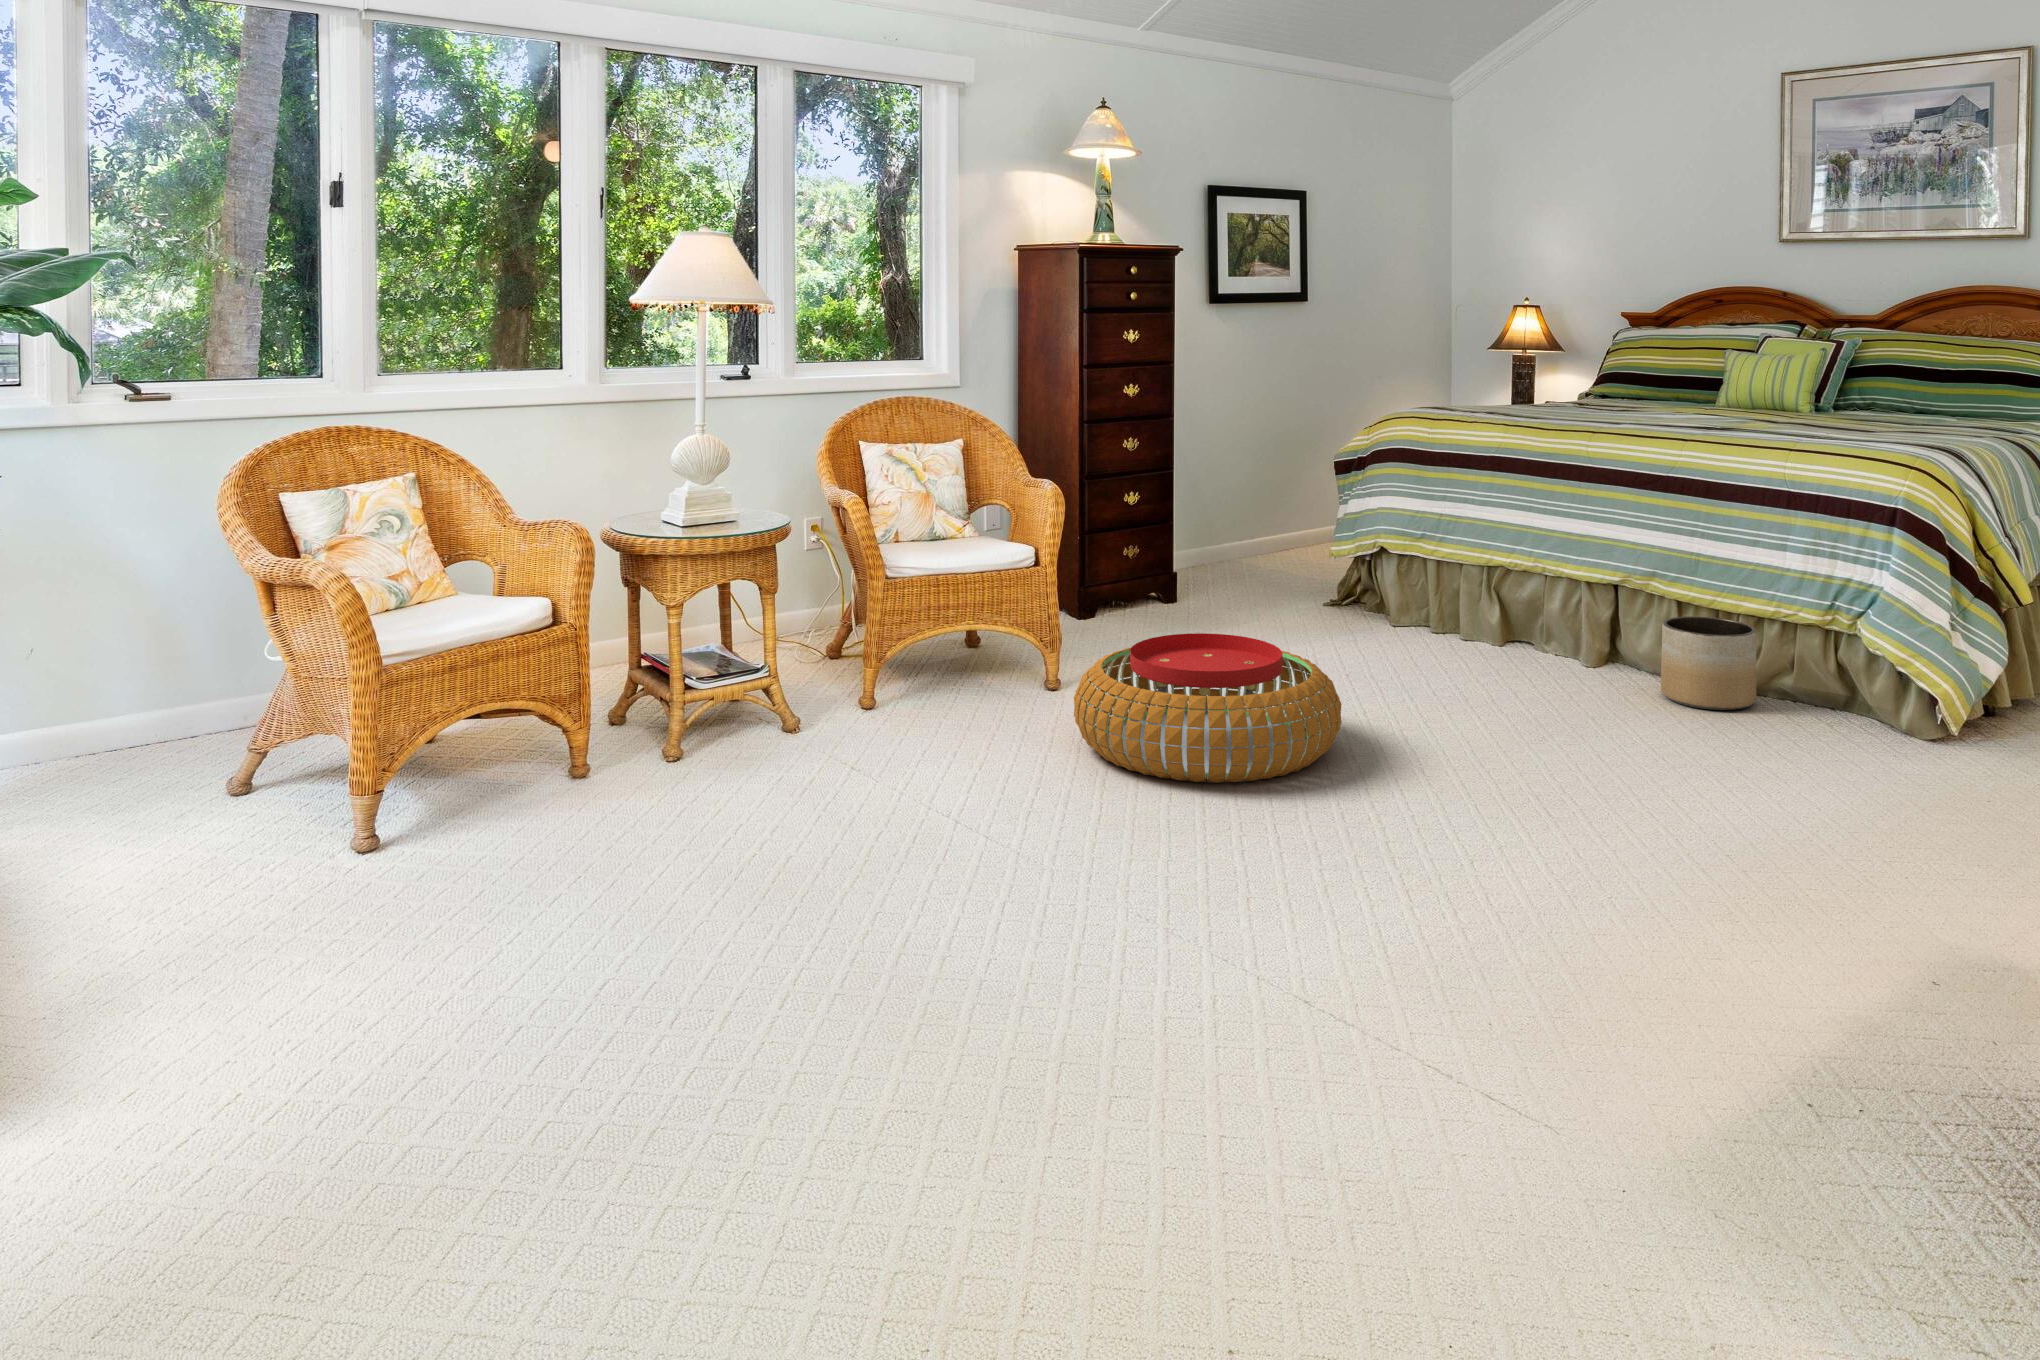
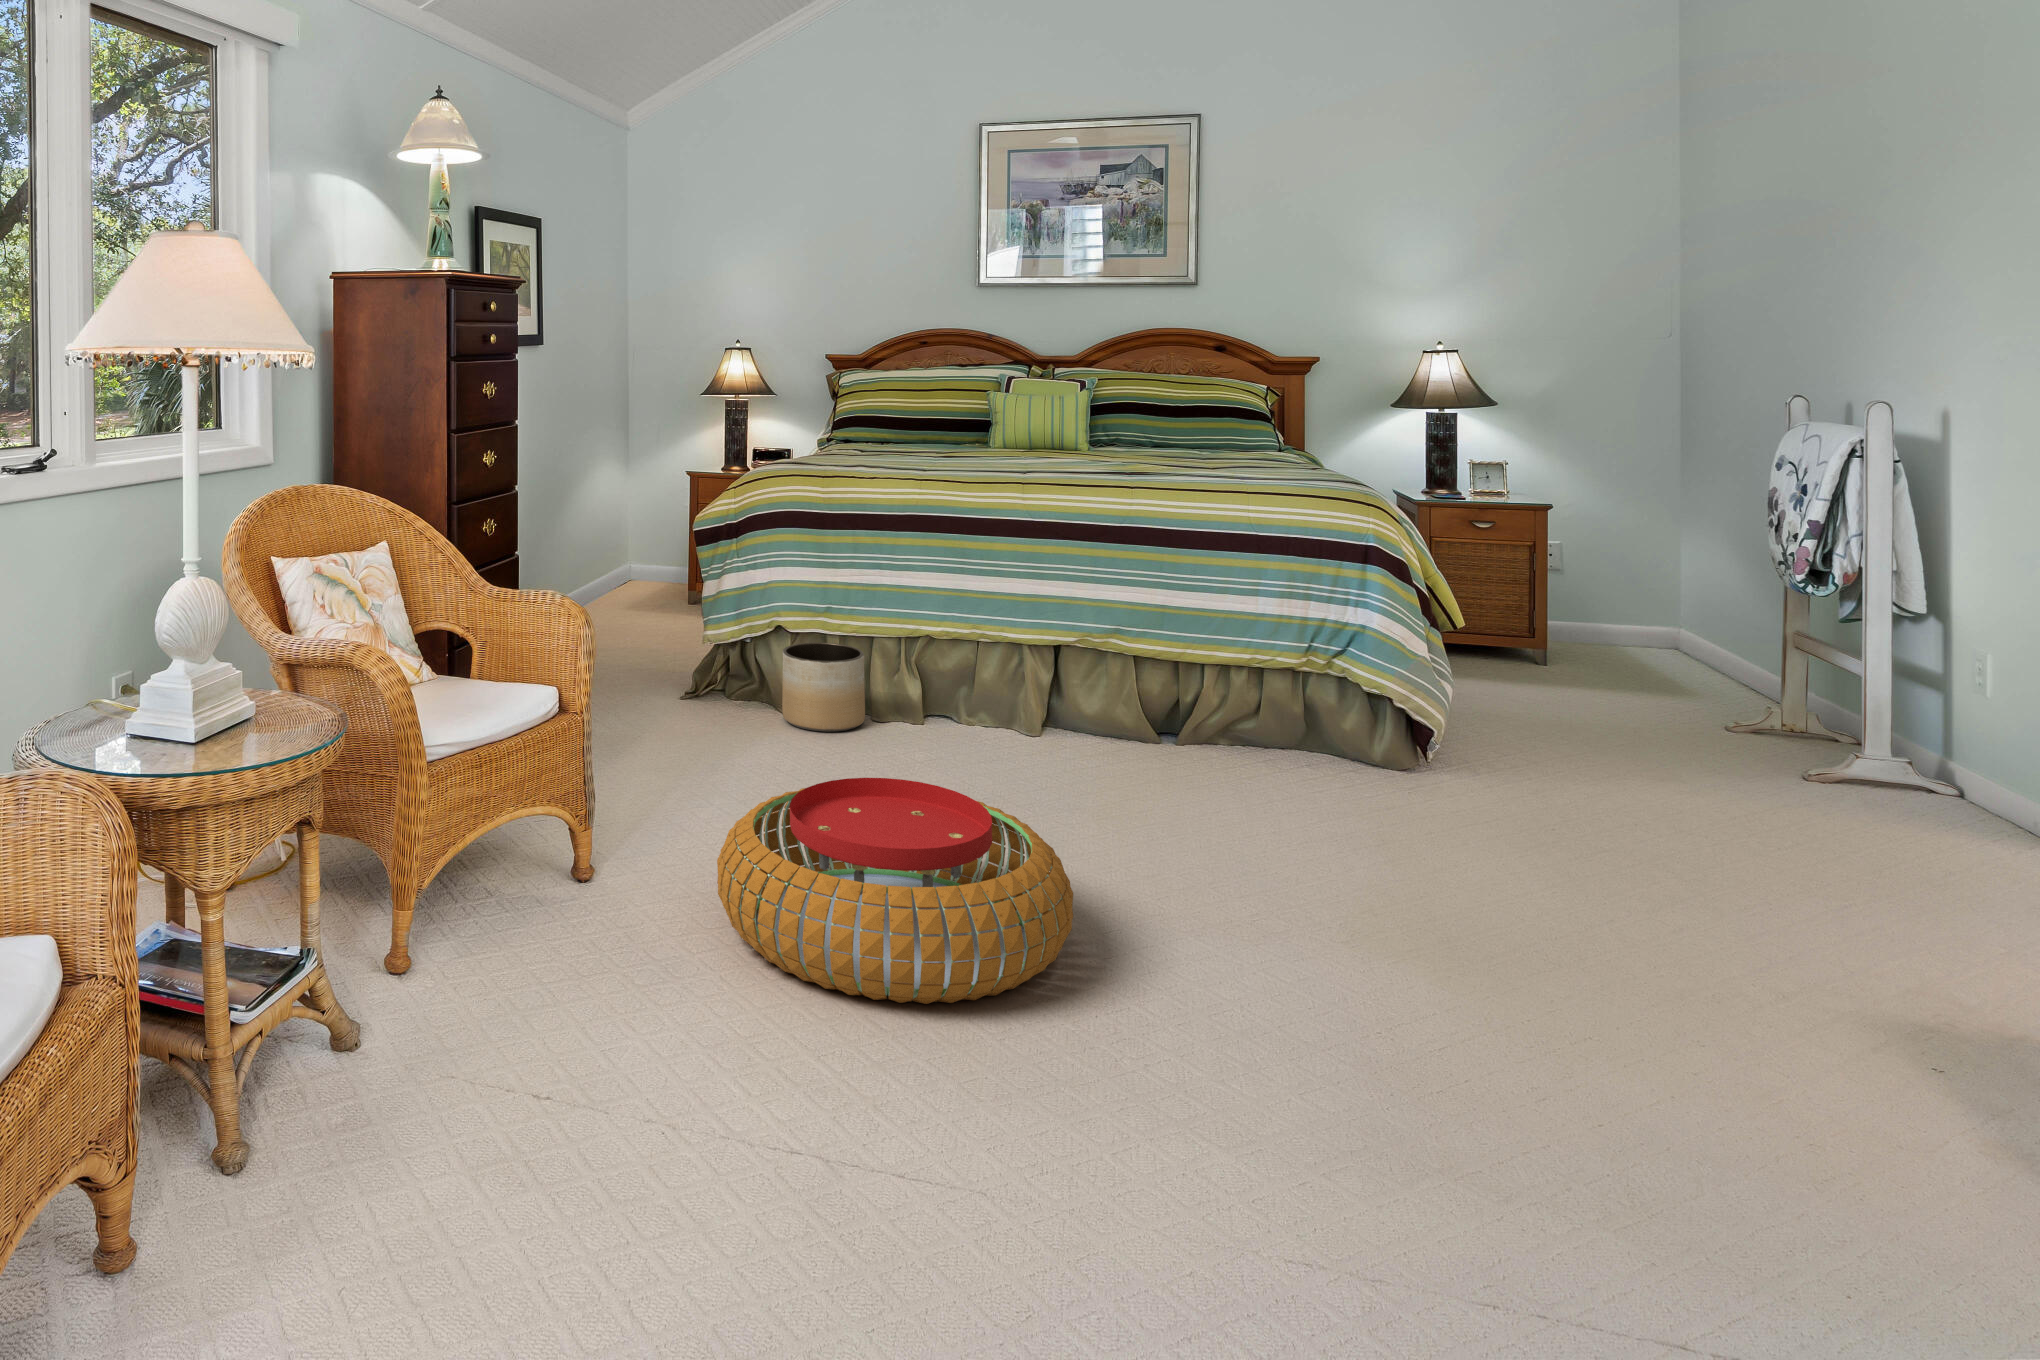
planter: present [1661,616,1756,710] -> present [782,642,865,732]

